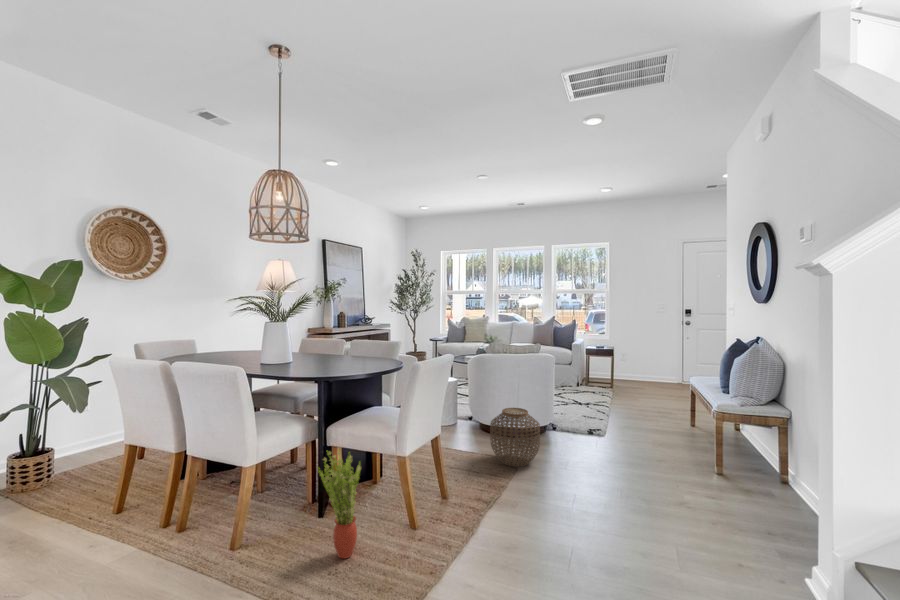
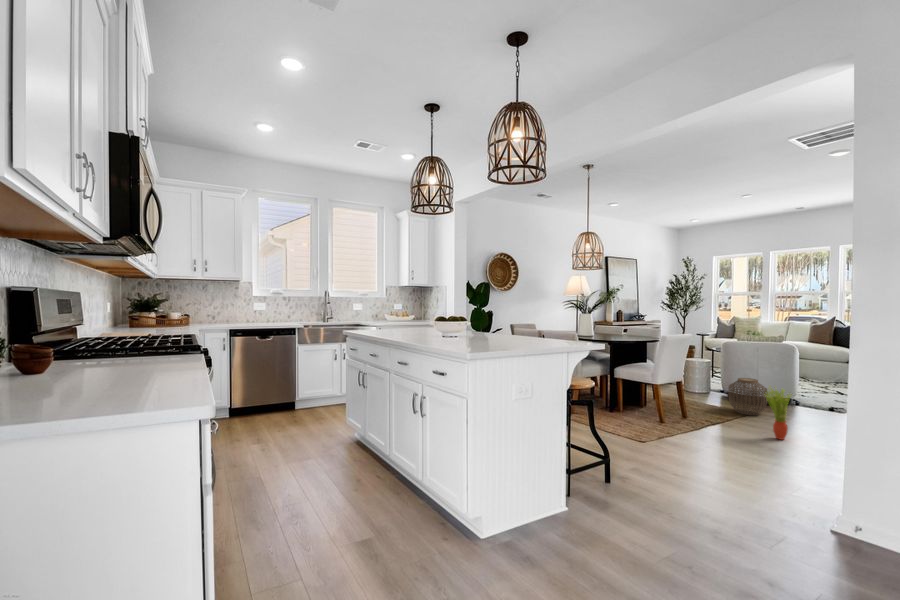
potted plant: present [319,450,361,559] -> present [765,387,792,440]

